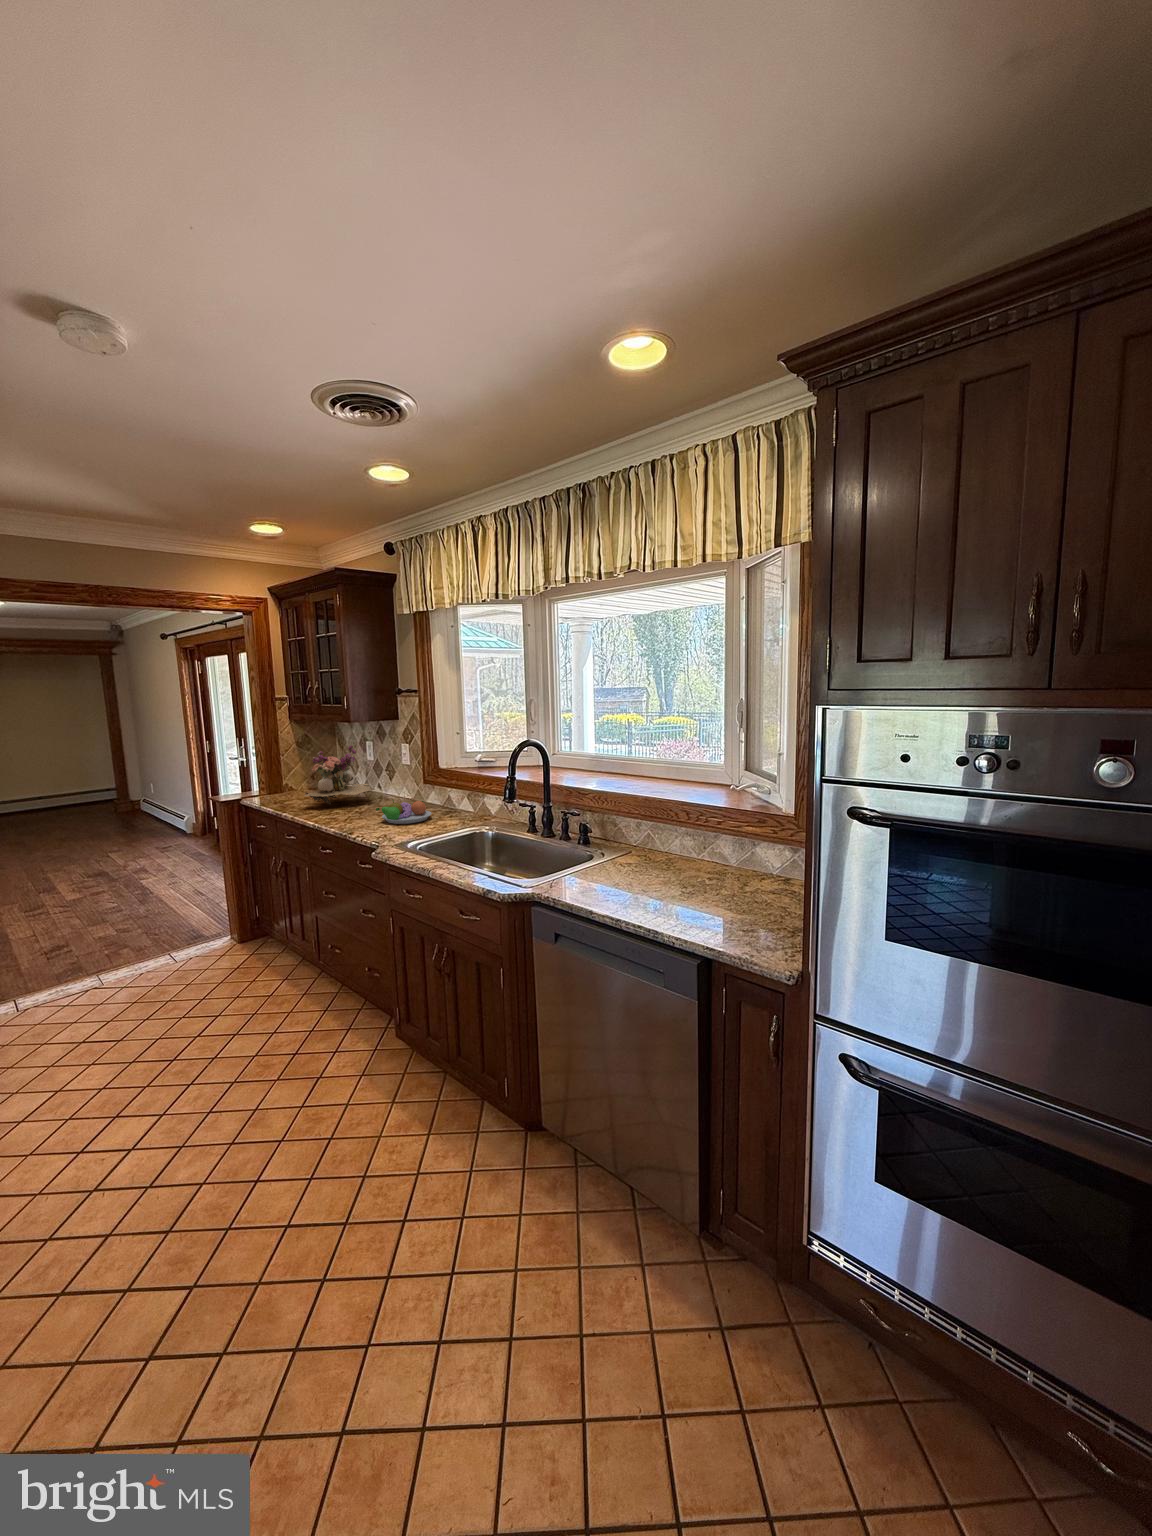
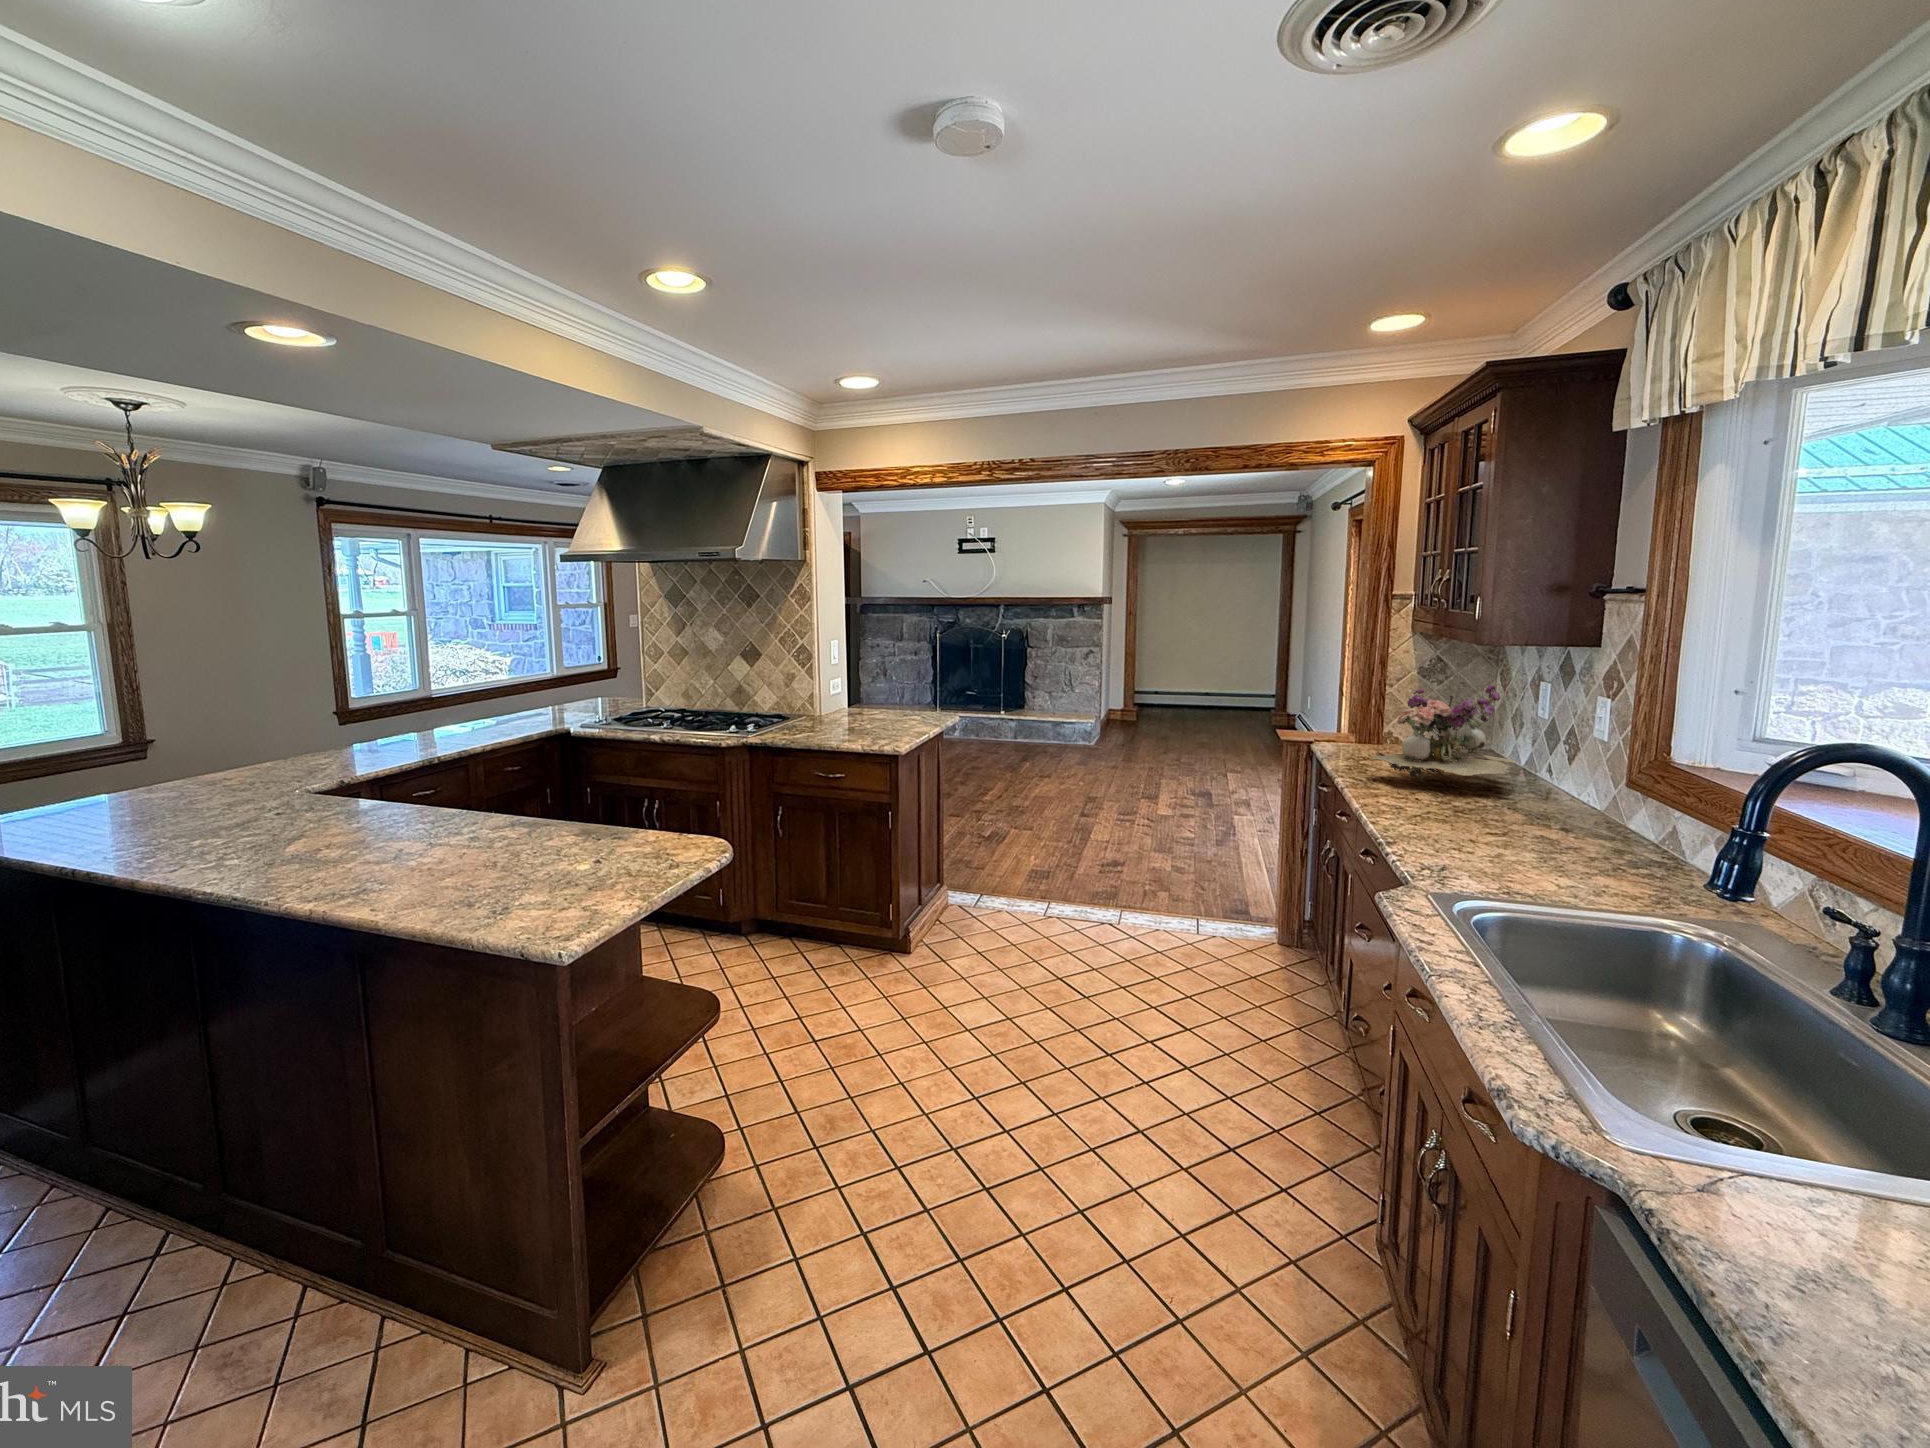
fruit bowl: present [376,800,432,824] -> none [1463,803,1601,865]

